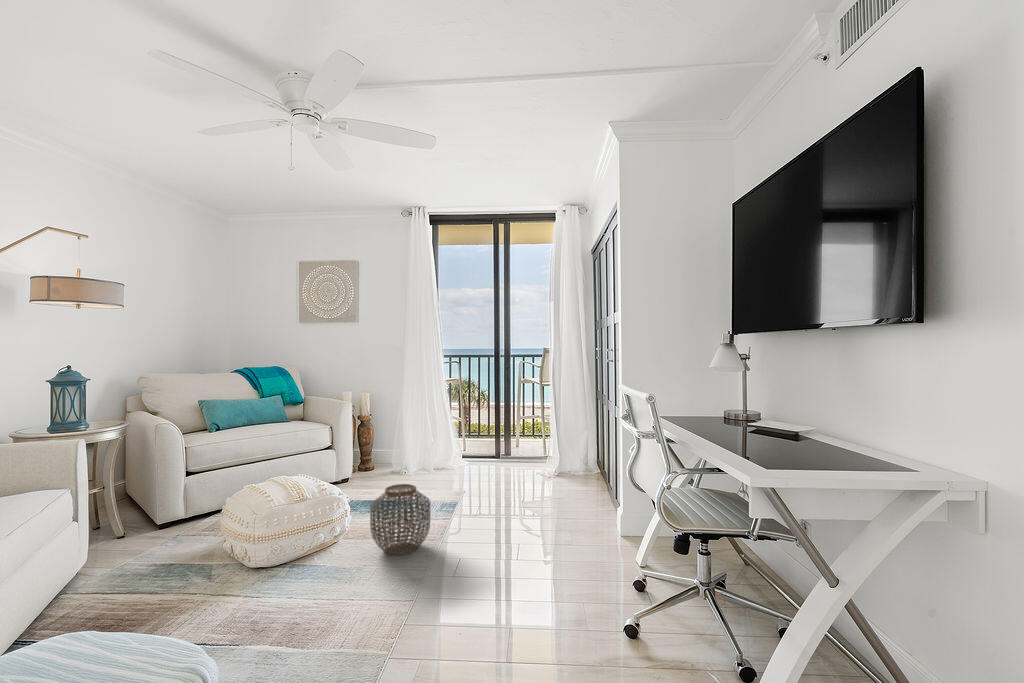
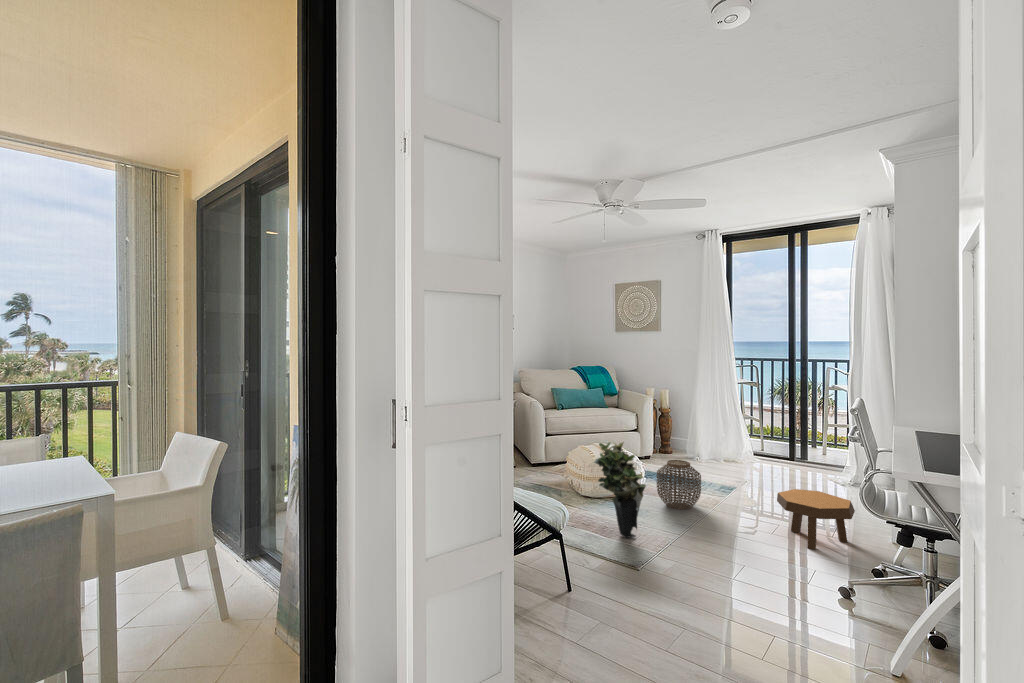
potted plant: none [274,474,366,640] -> present [595,442,646,538]
footstool: none [526,496,609,574] -> present [777,489,855,550]

